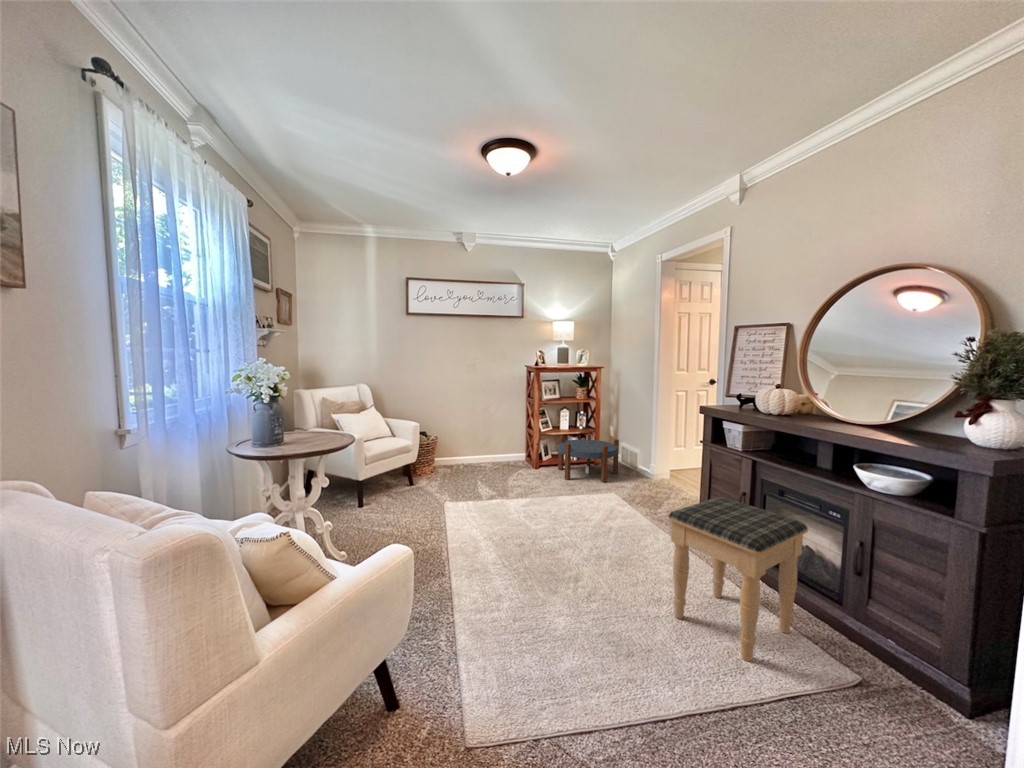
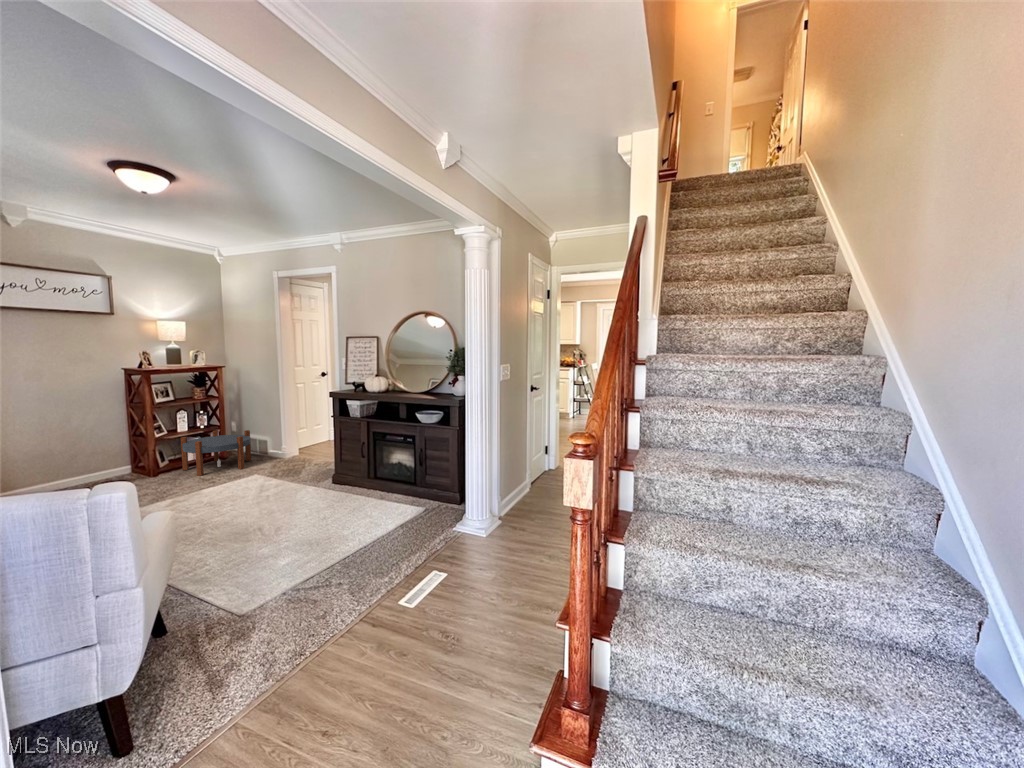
footstool: present [668,497,808,661] -> none [328,444,400,522]

